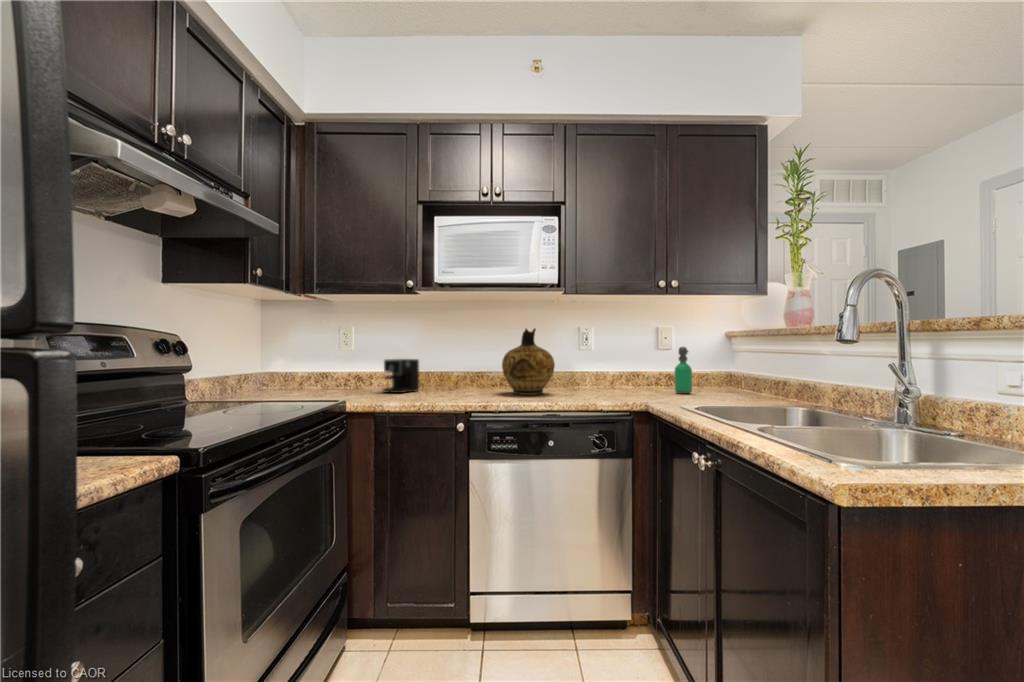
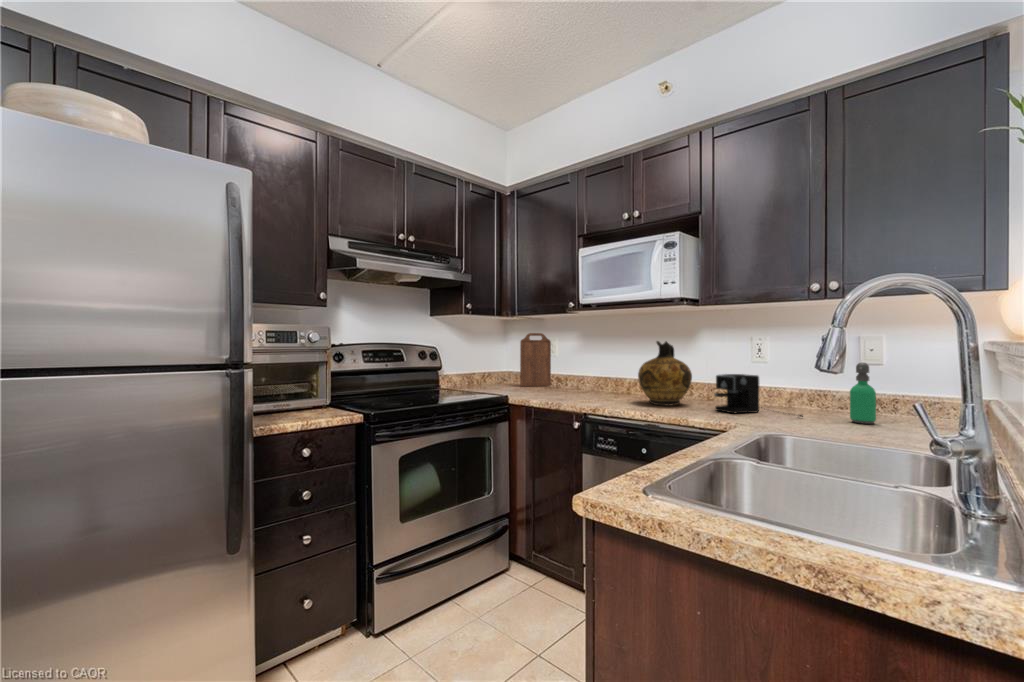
cutting board: none [312,319,351,390] -> present [520,333,551,386]
coffee maker: present [383,359,419,393] -> present [715,374,803,417]

